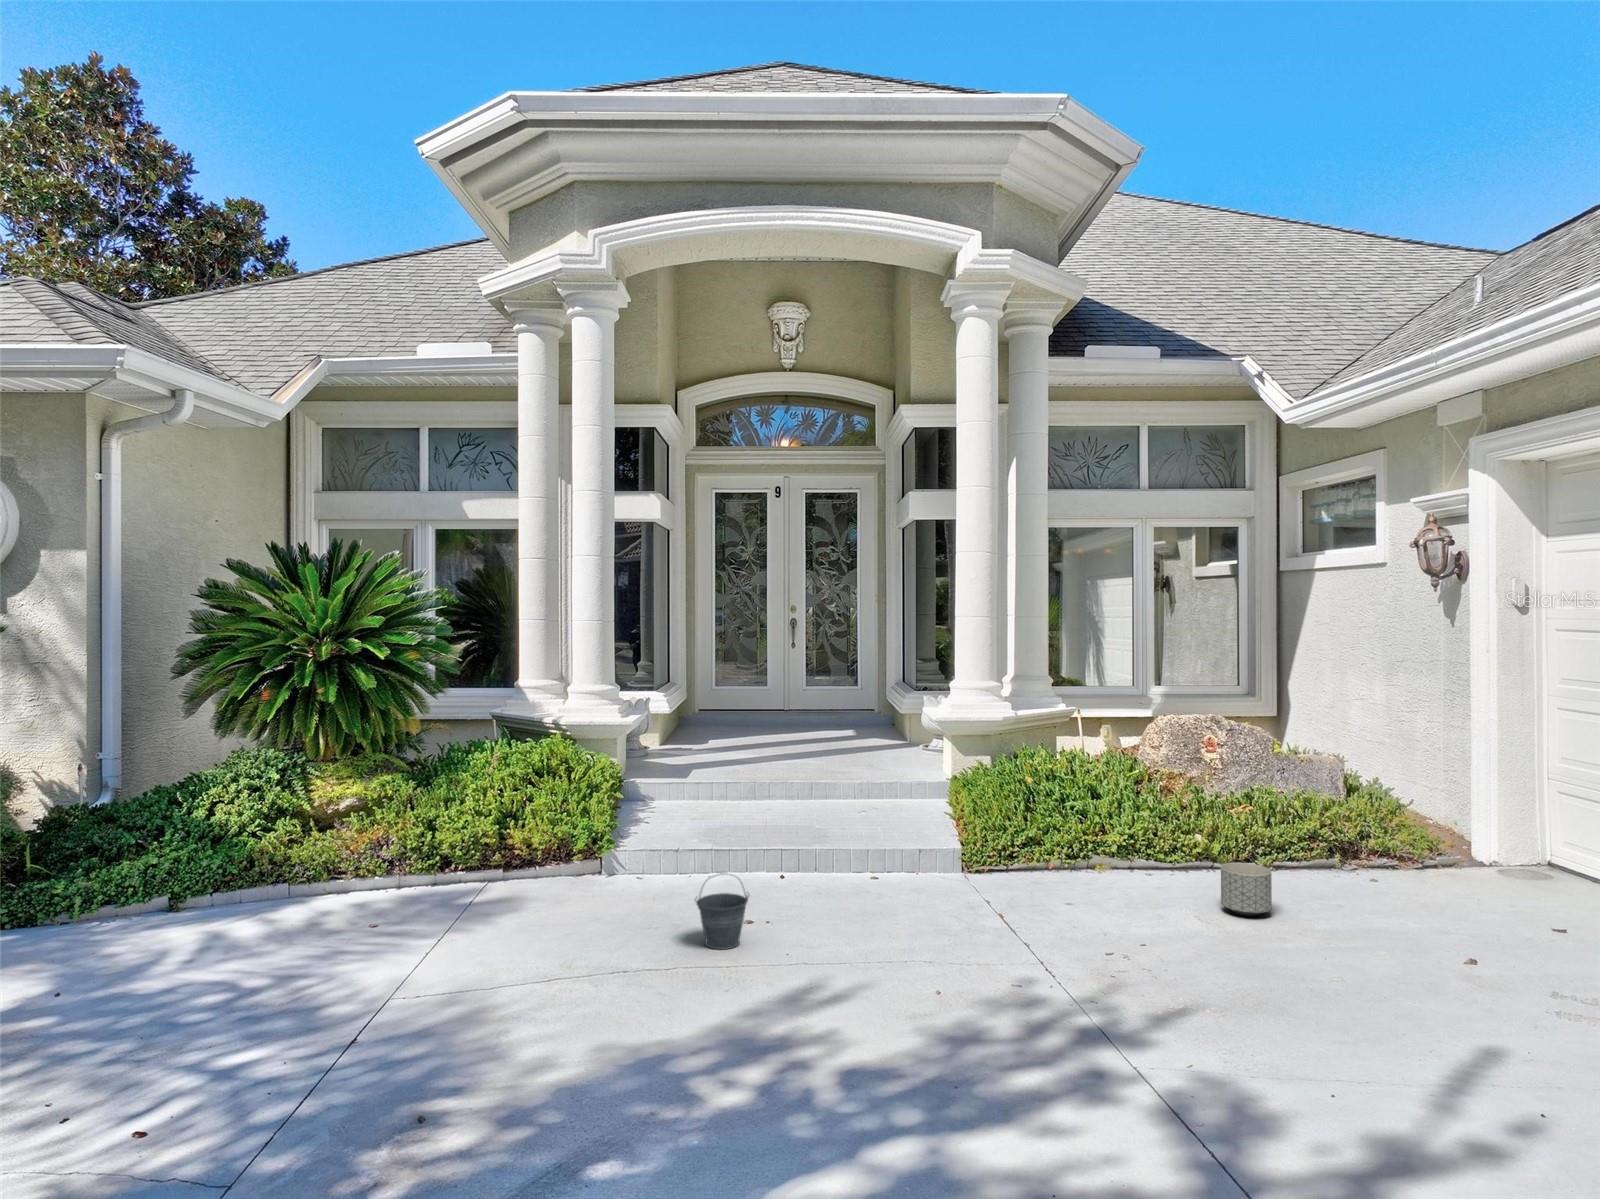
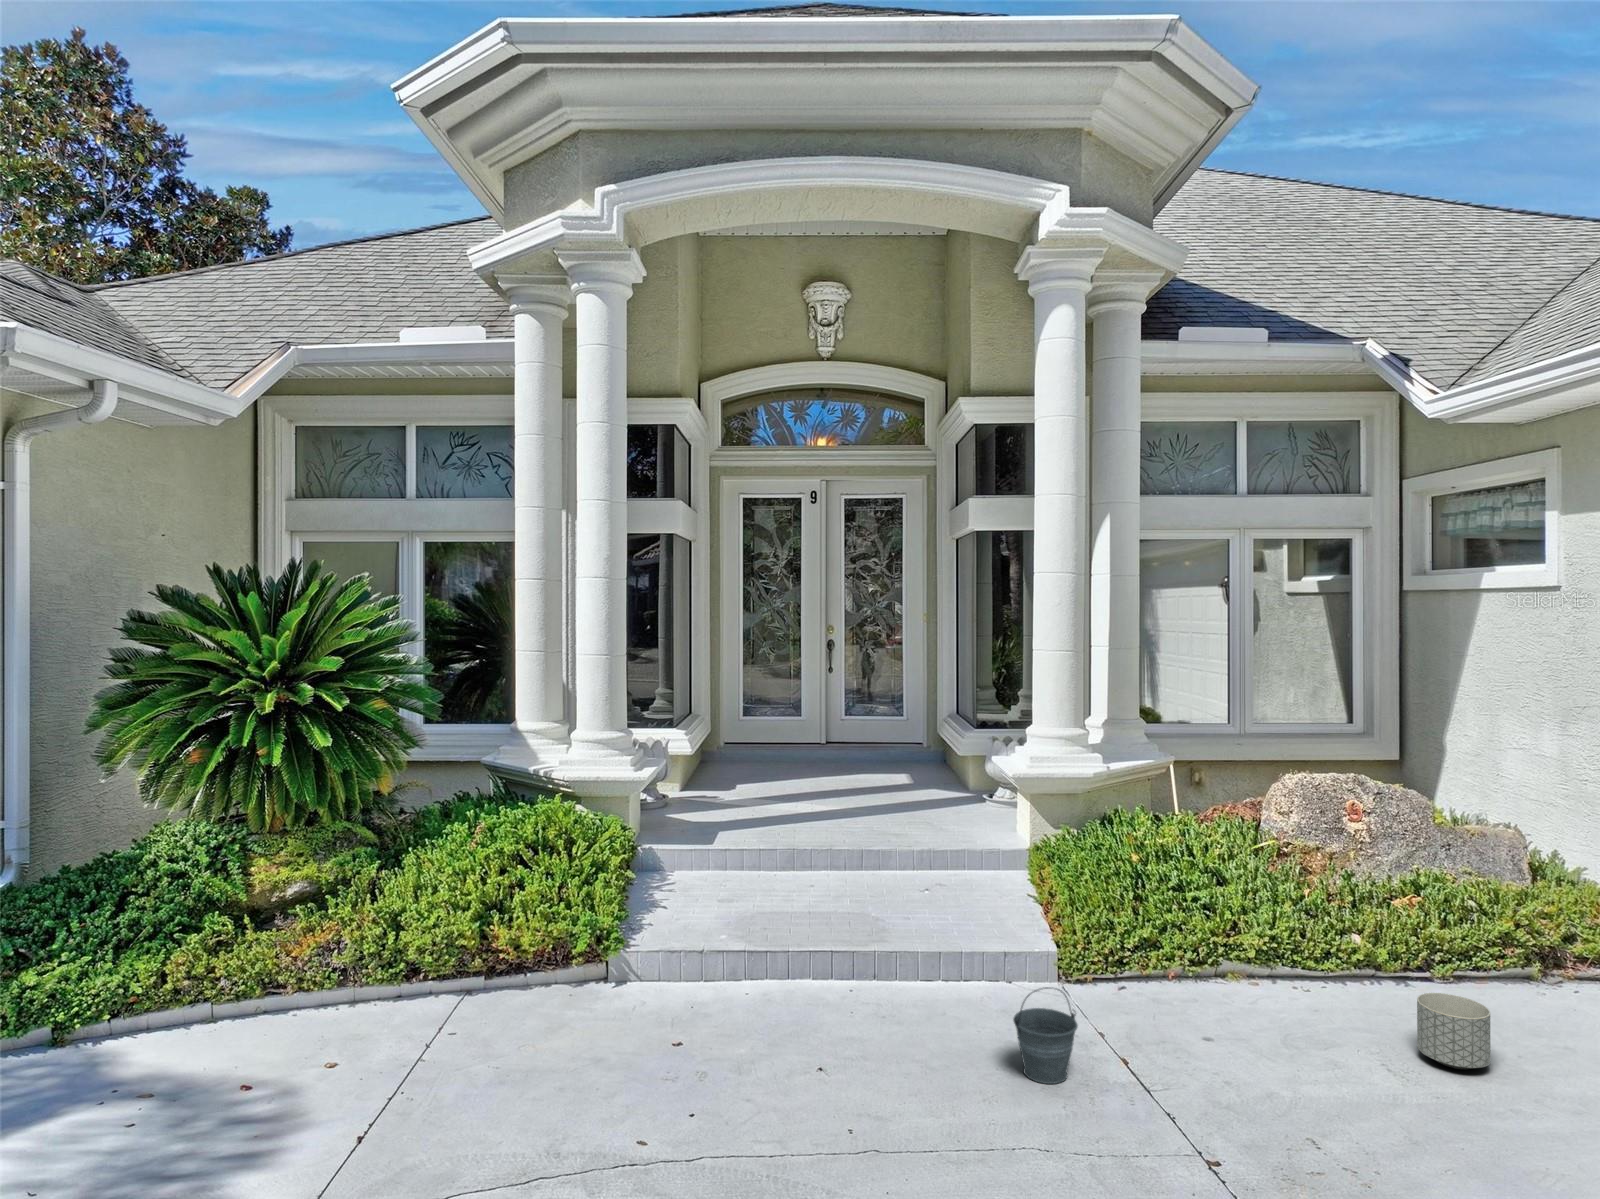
bucket: present [696,873,748,950] -> present [1013,987,1078,1084]

